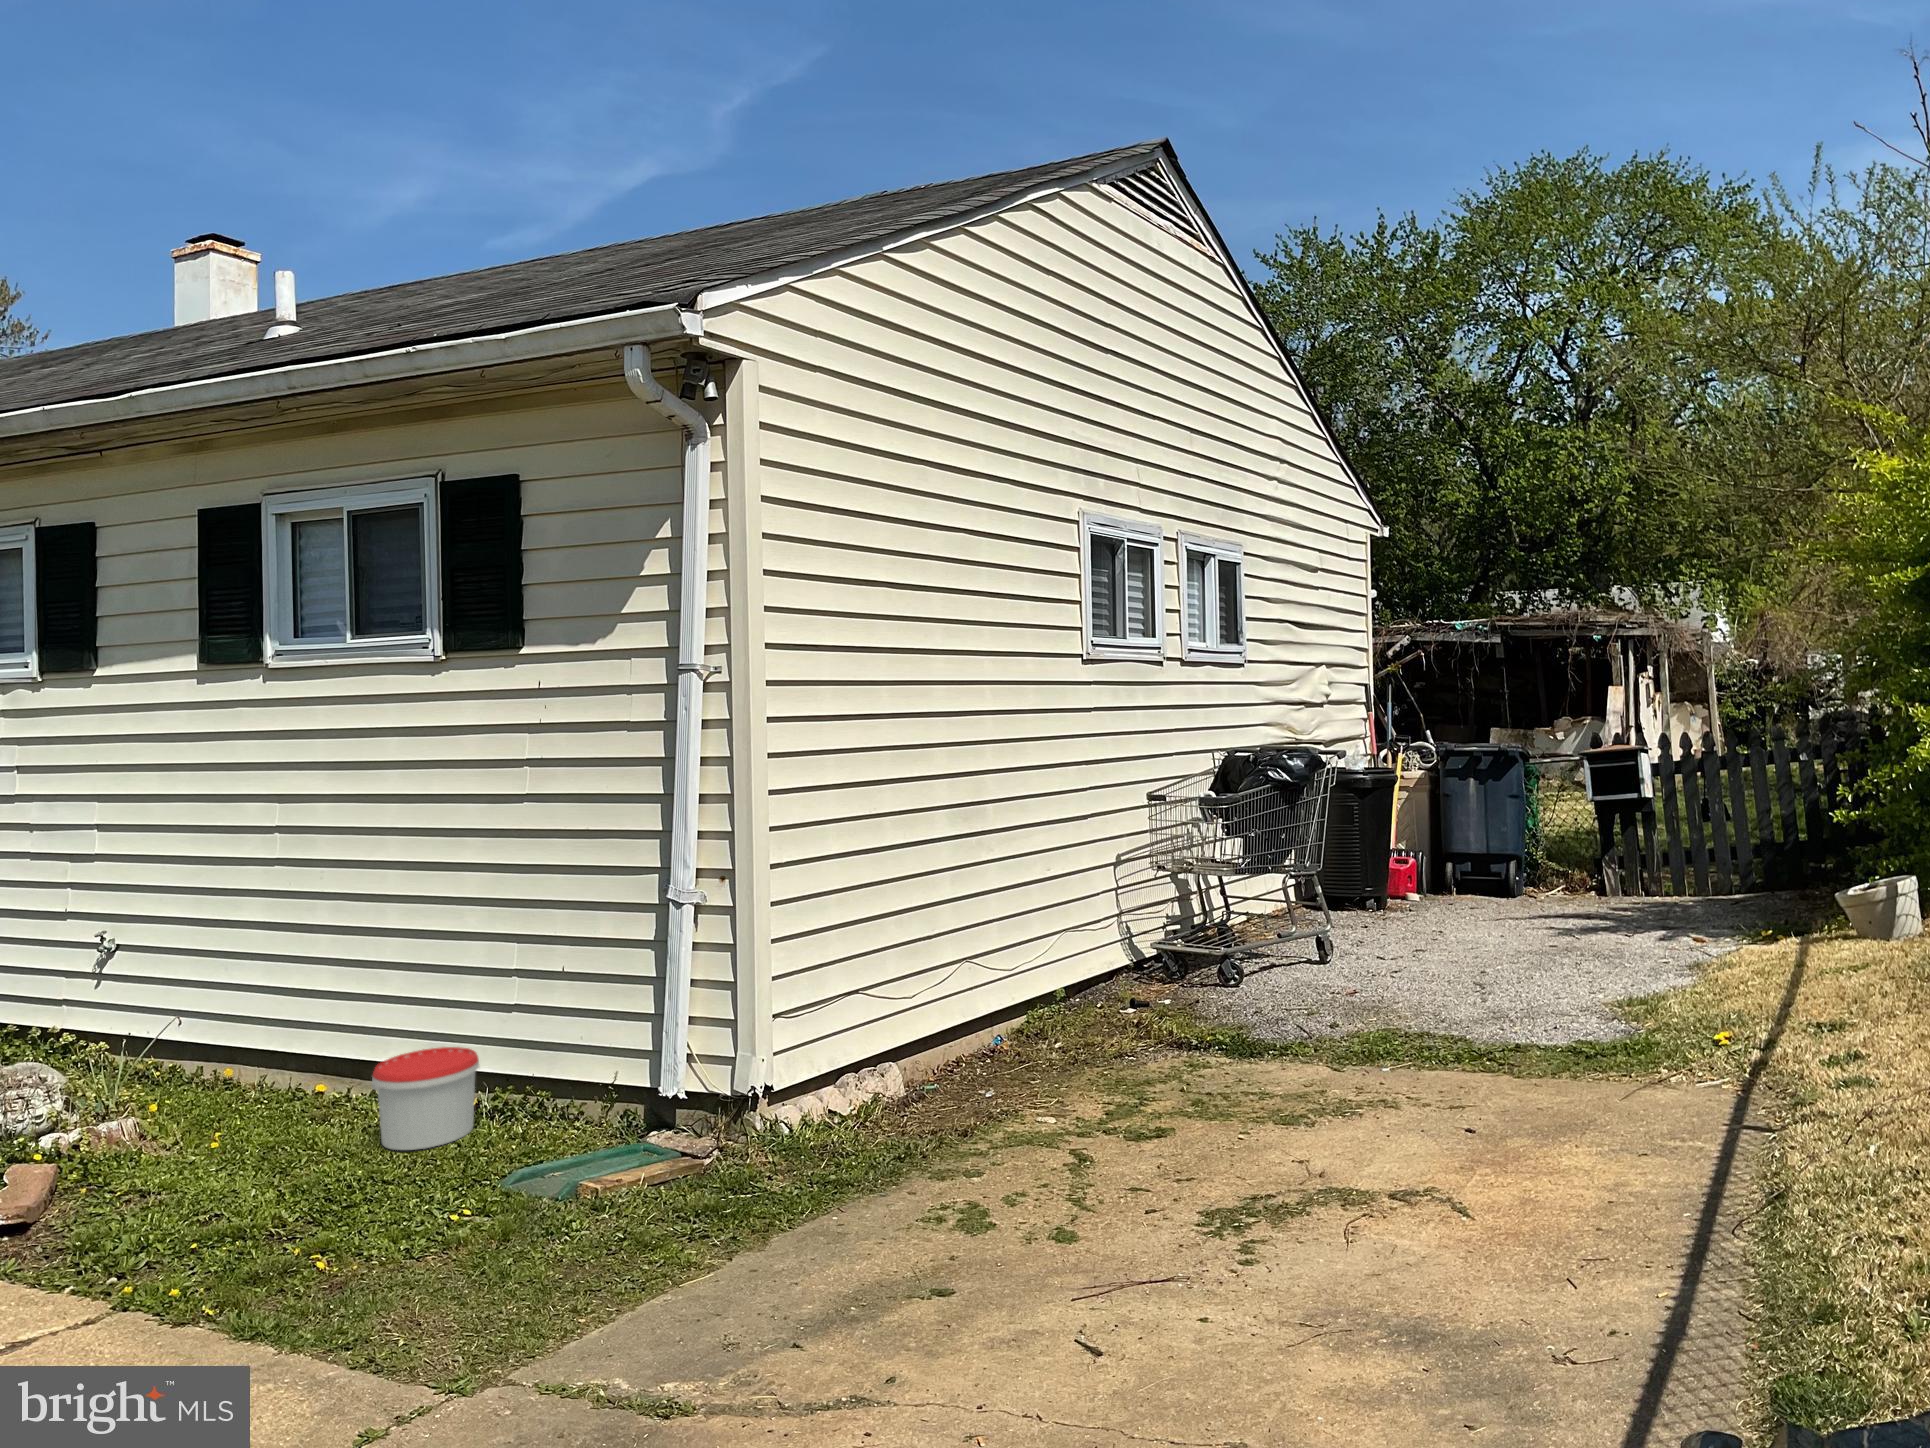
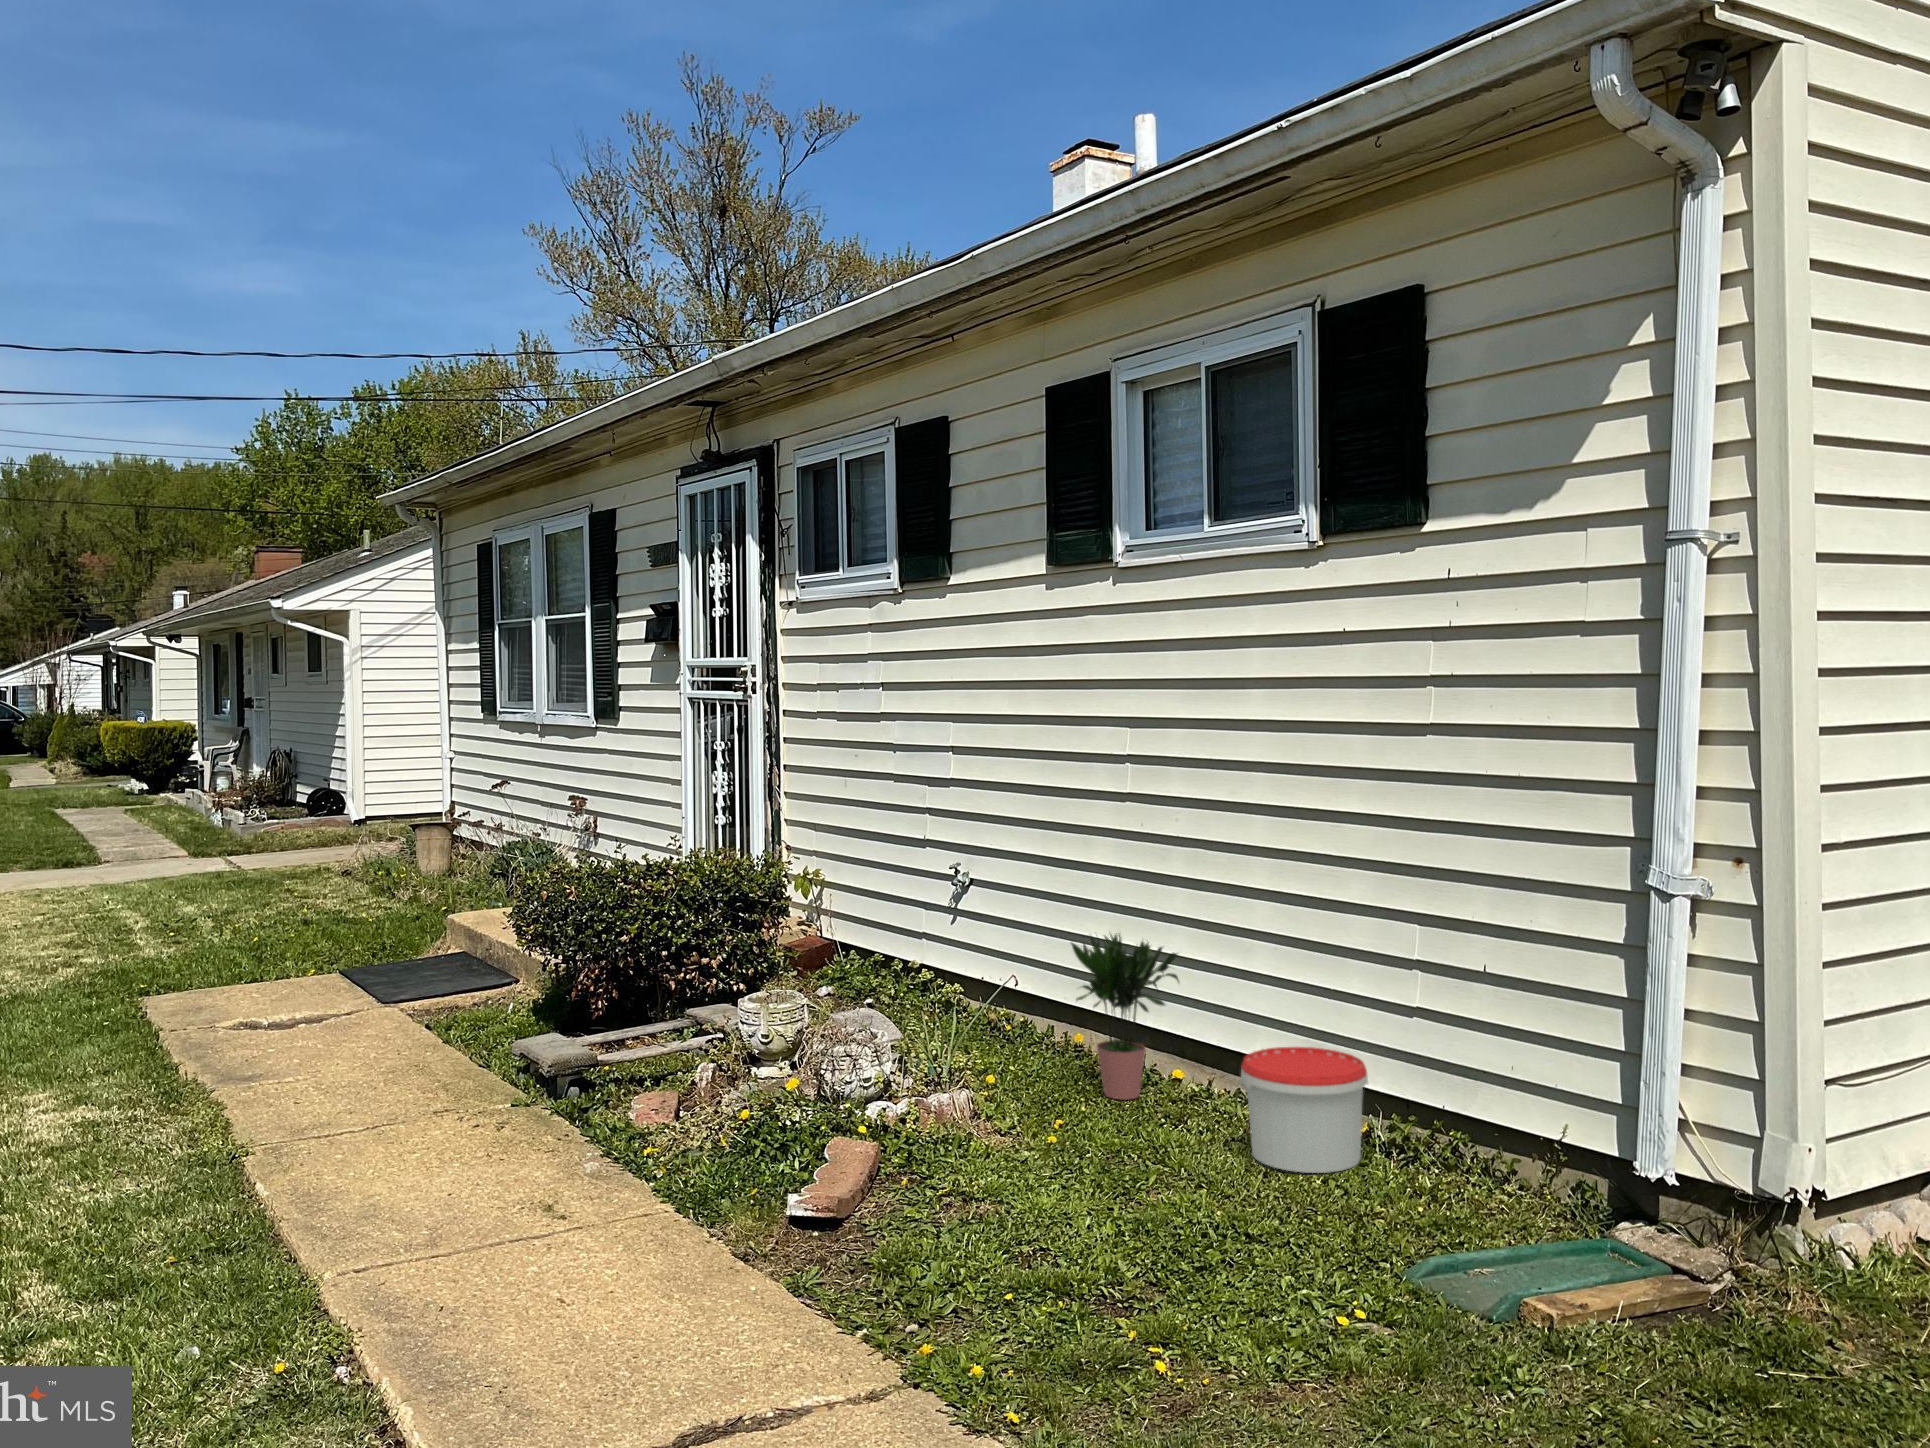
potted plant: none [214,968,332,1122] -> present [1071,934,1179,1100]

